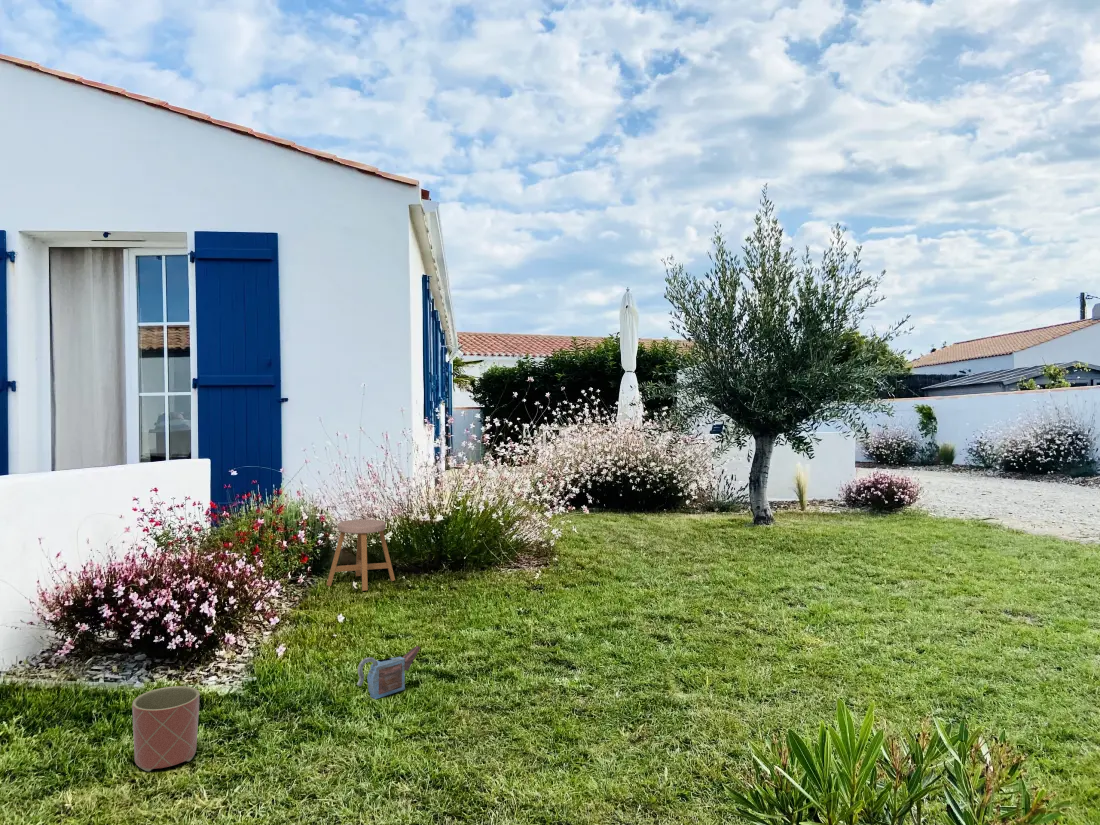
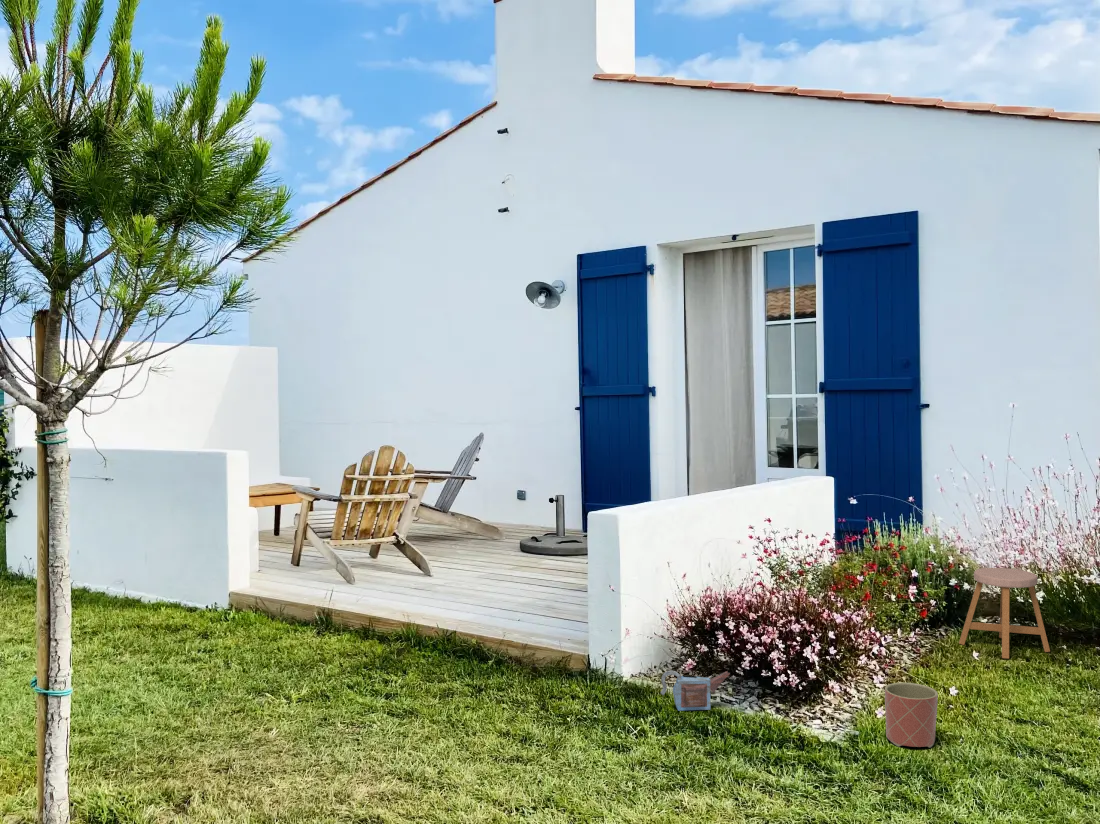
watering can: present [357,646,420,699] -> present [661,670,730,711]
planter: present [132,686,200,771] -> present [885,683,938,748]

